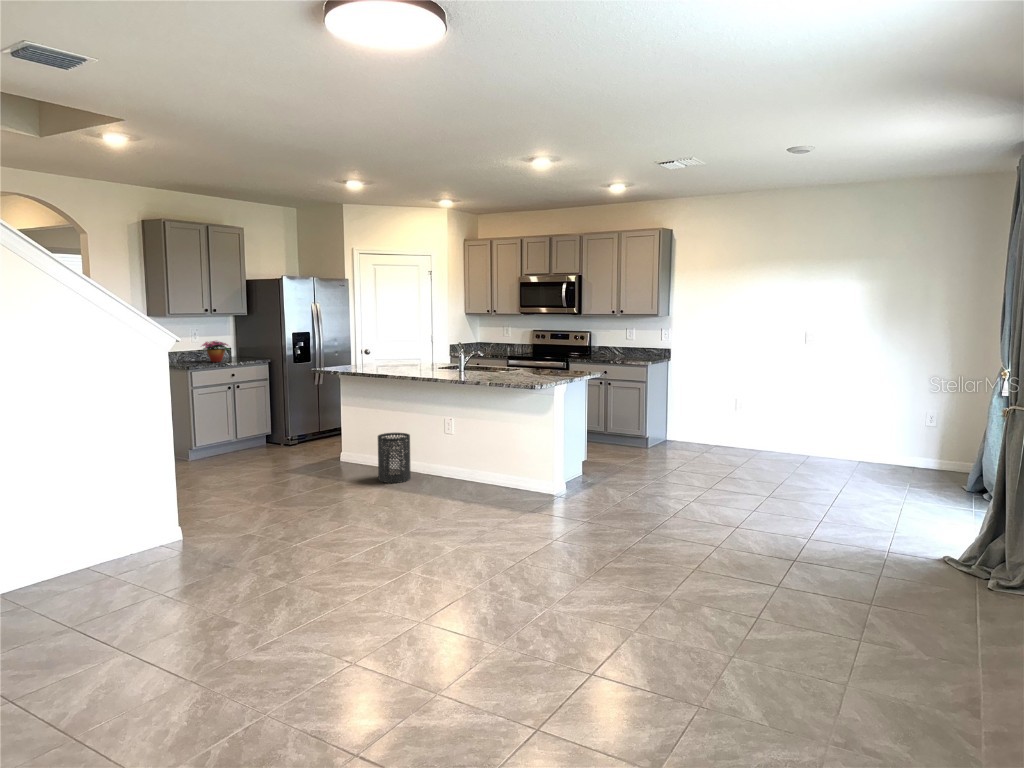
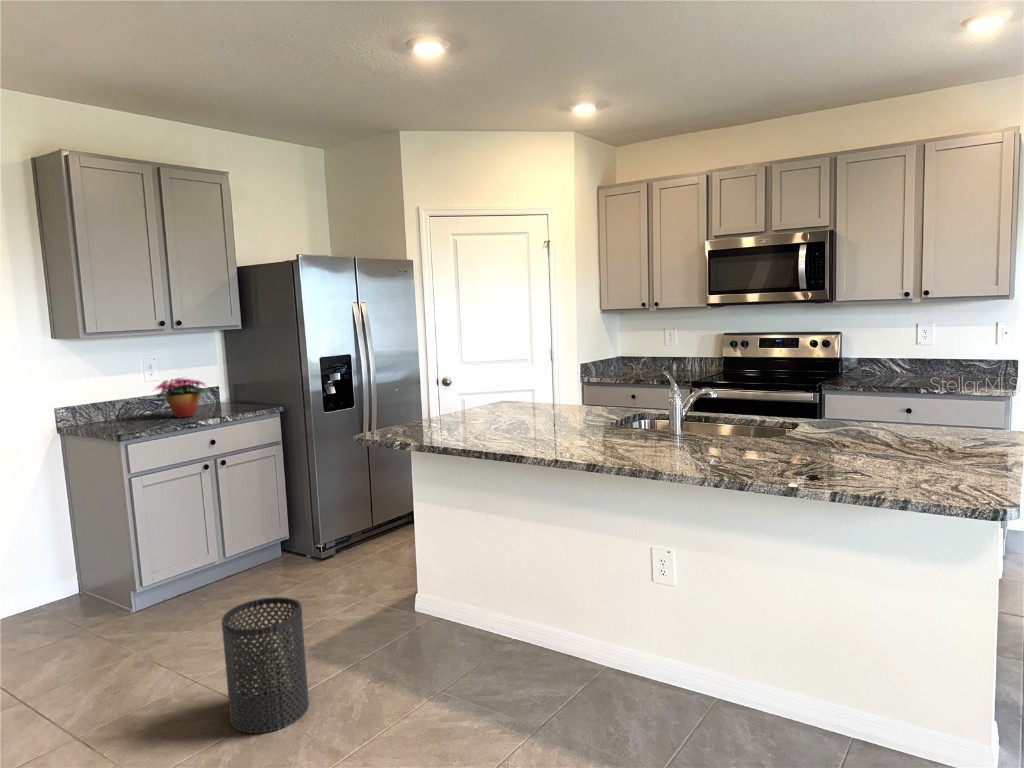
trash can: present [378,433,411,483] -> present [222,597,309,733]

